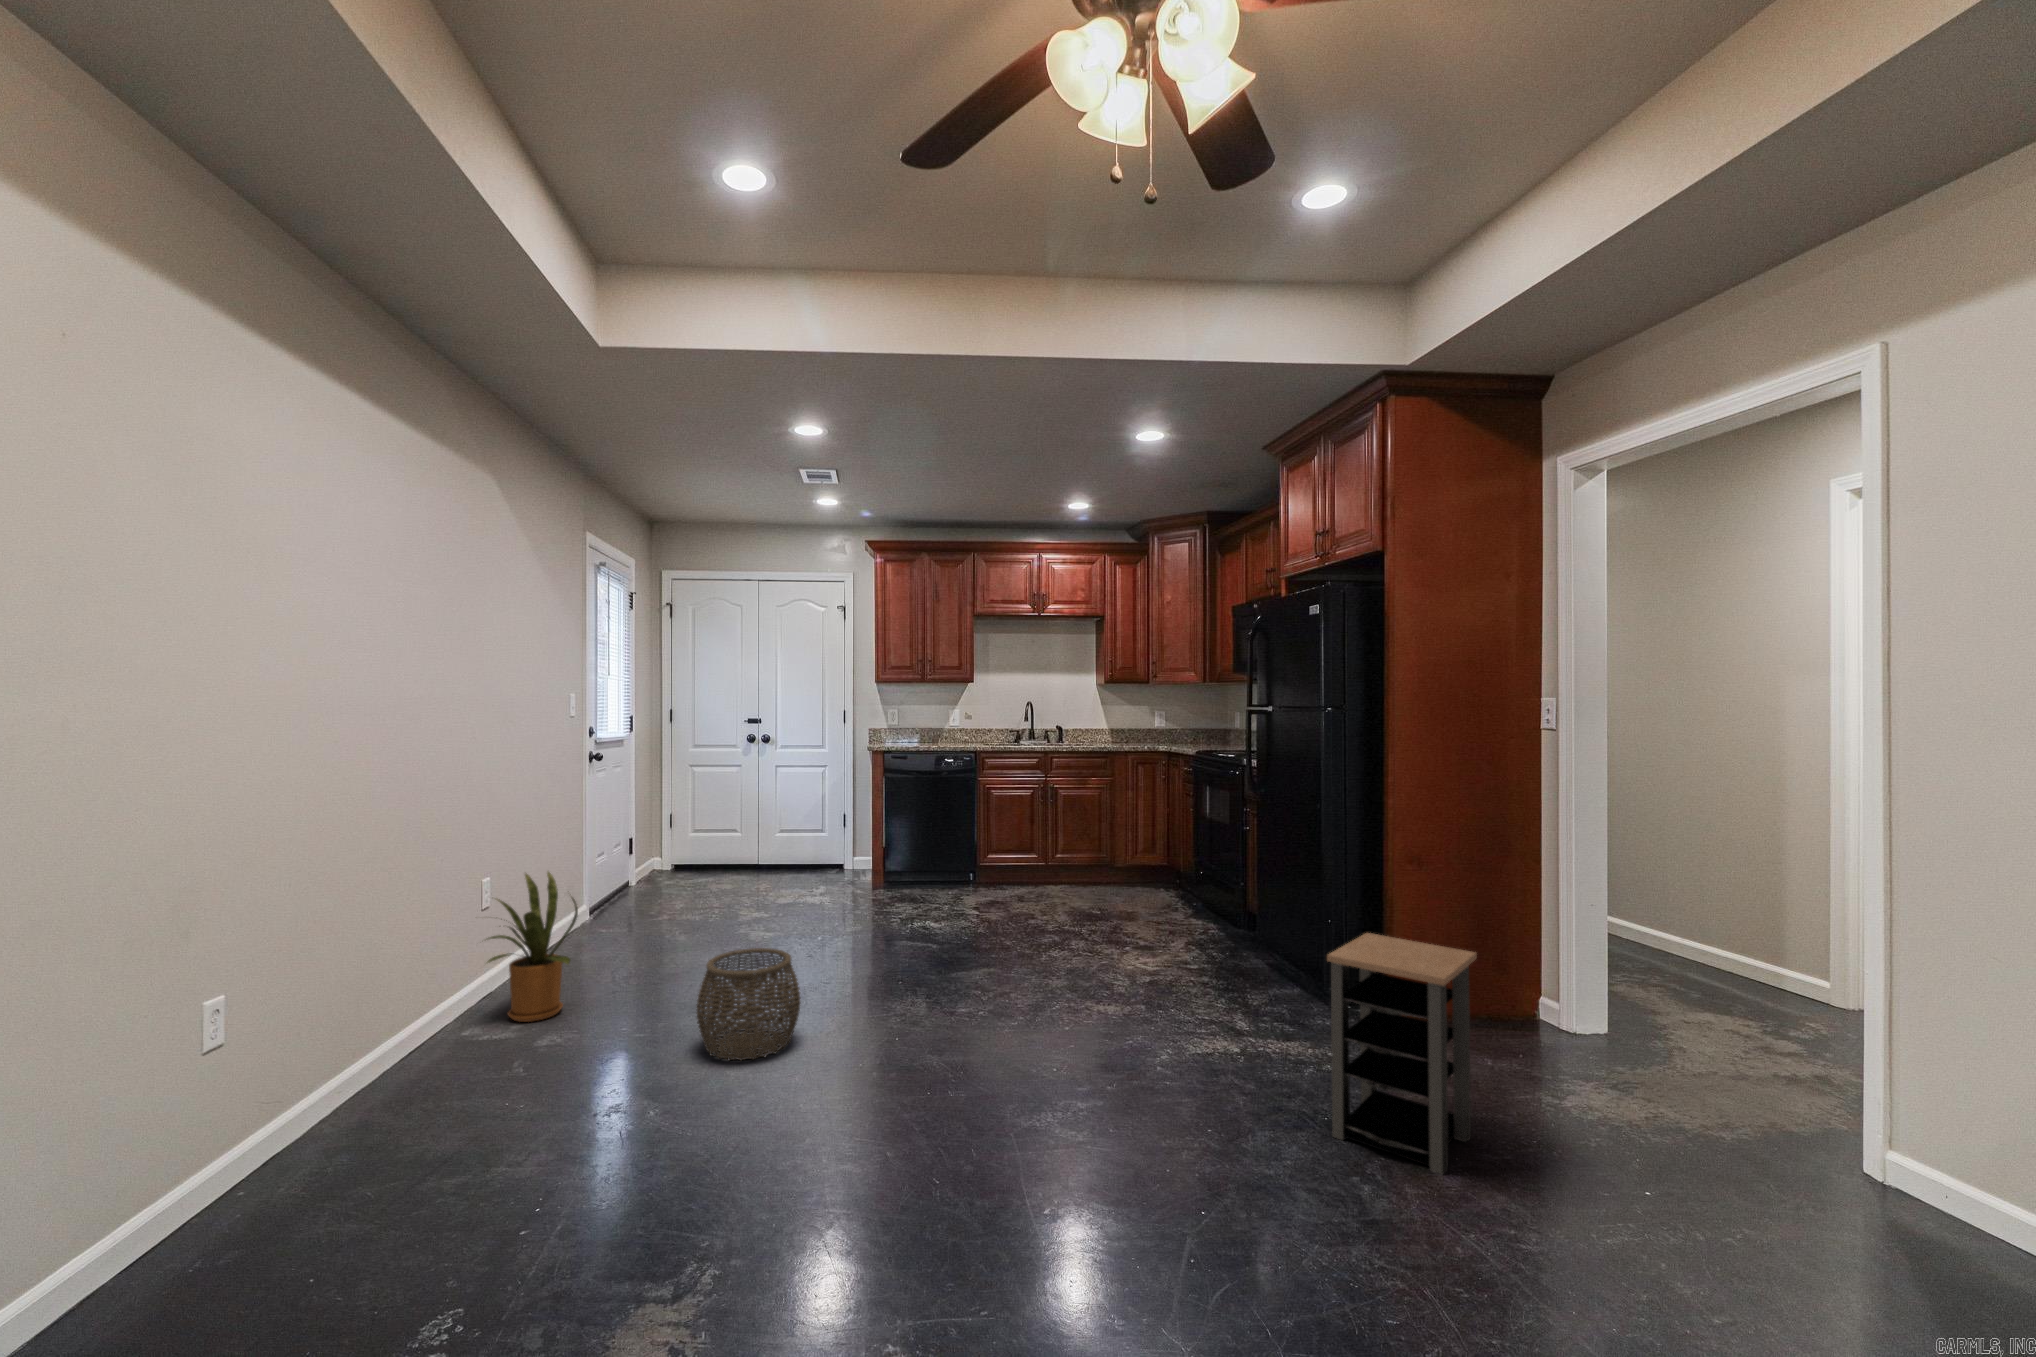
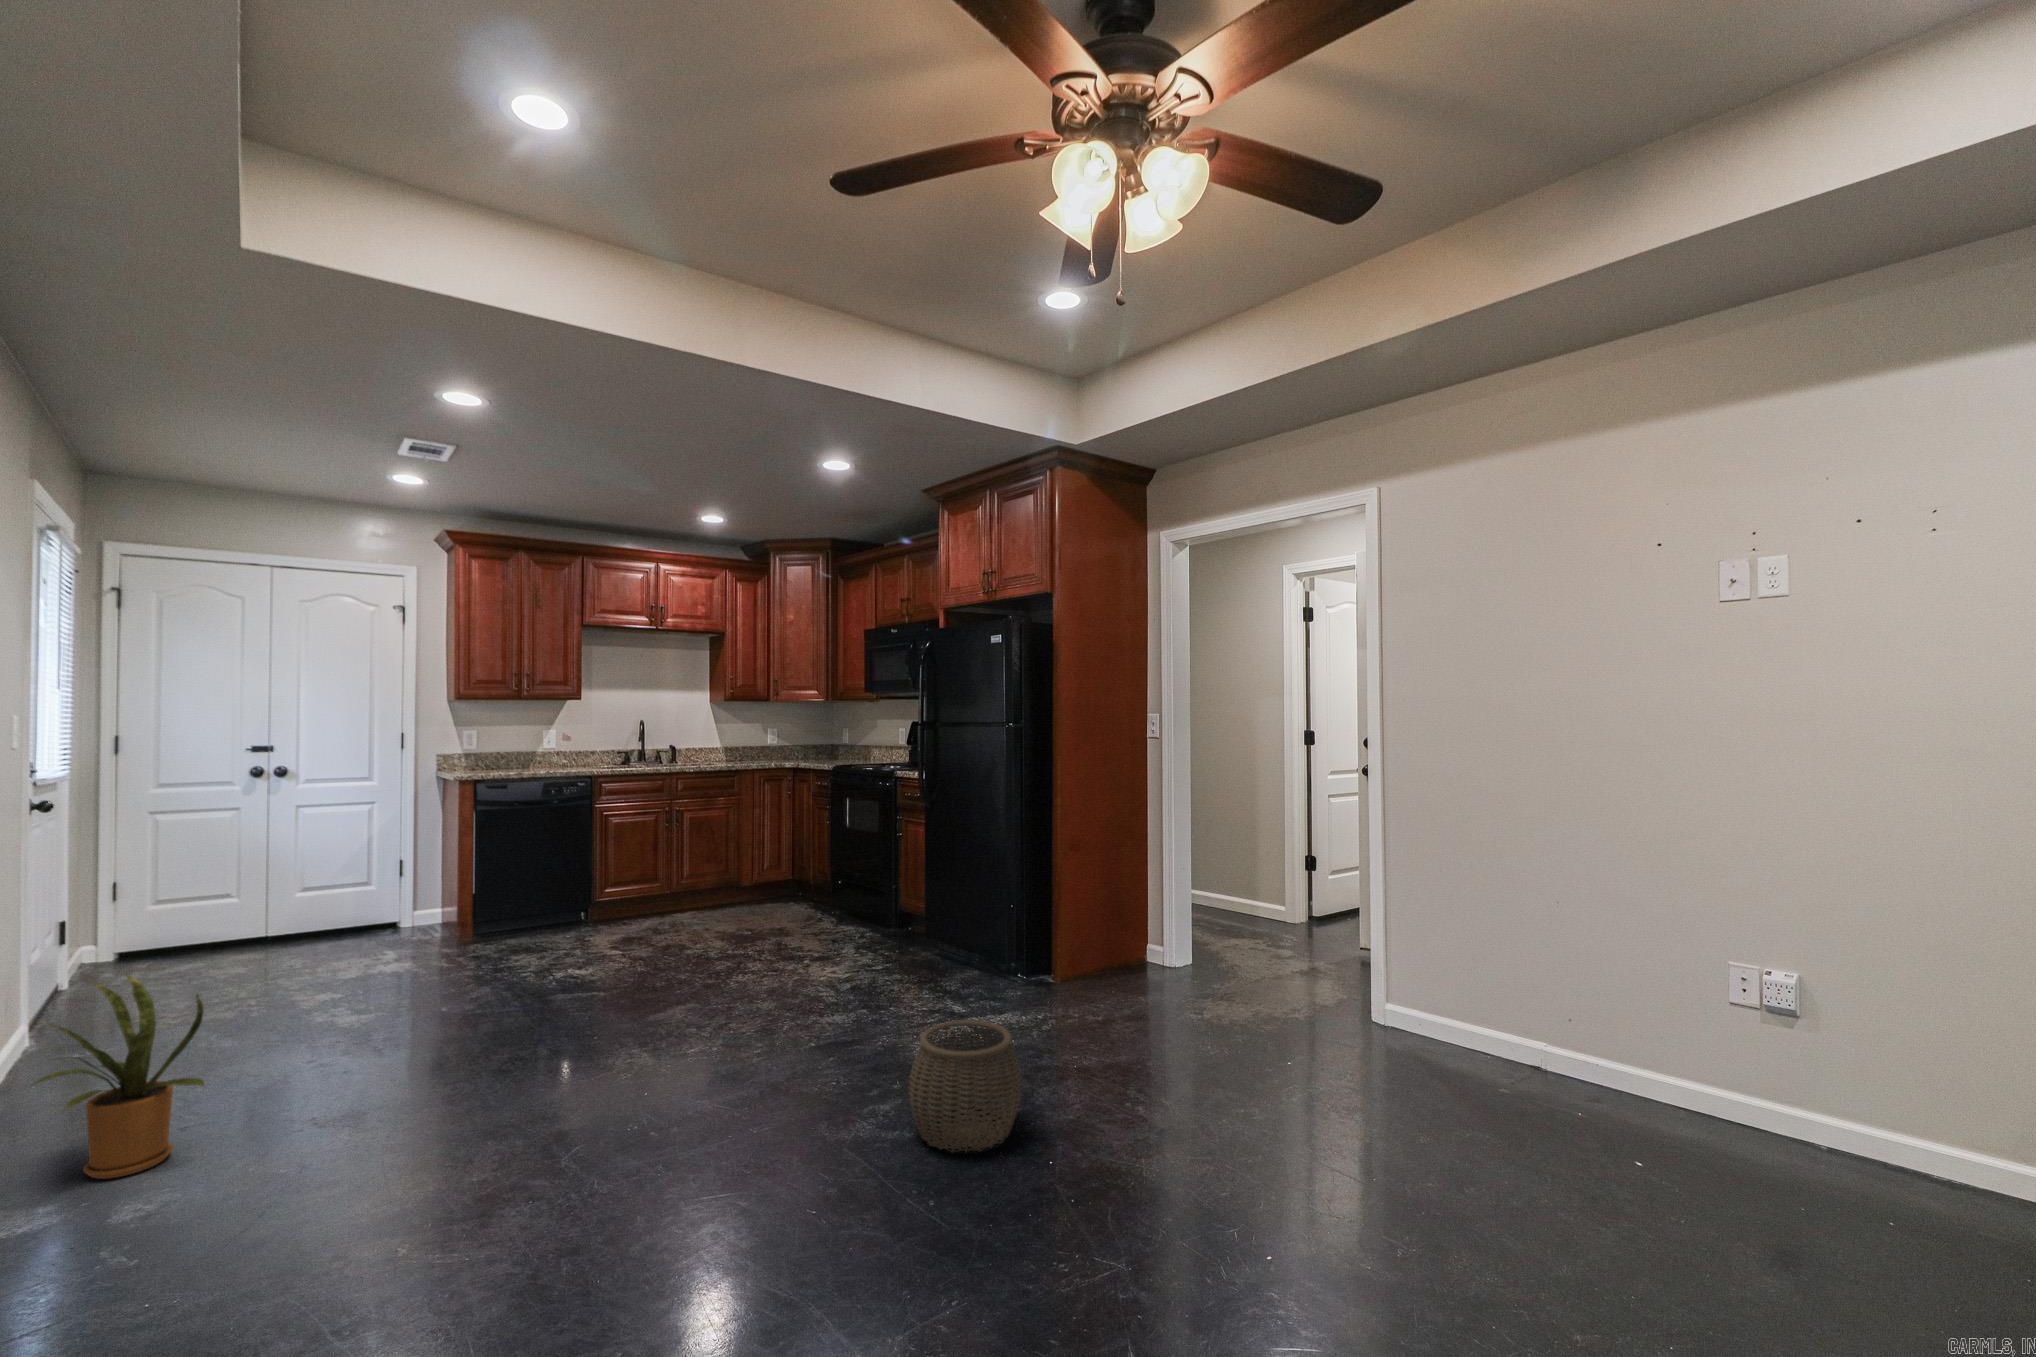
side table: present [1327,933,1477,1174] -> none [1072,911,1156,1072]
woven basket: present [697,948,800,1060] -> present [909,1020,1022,1152]

